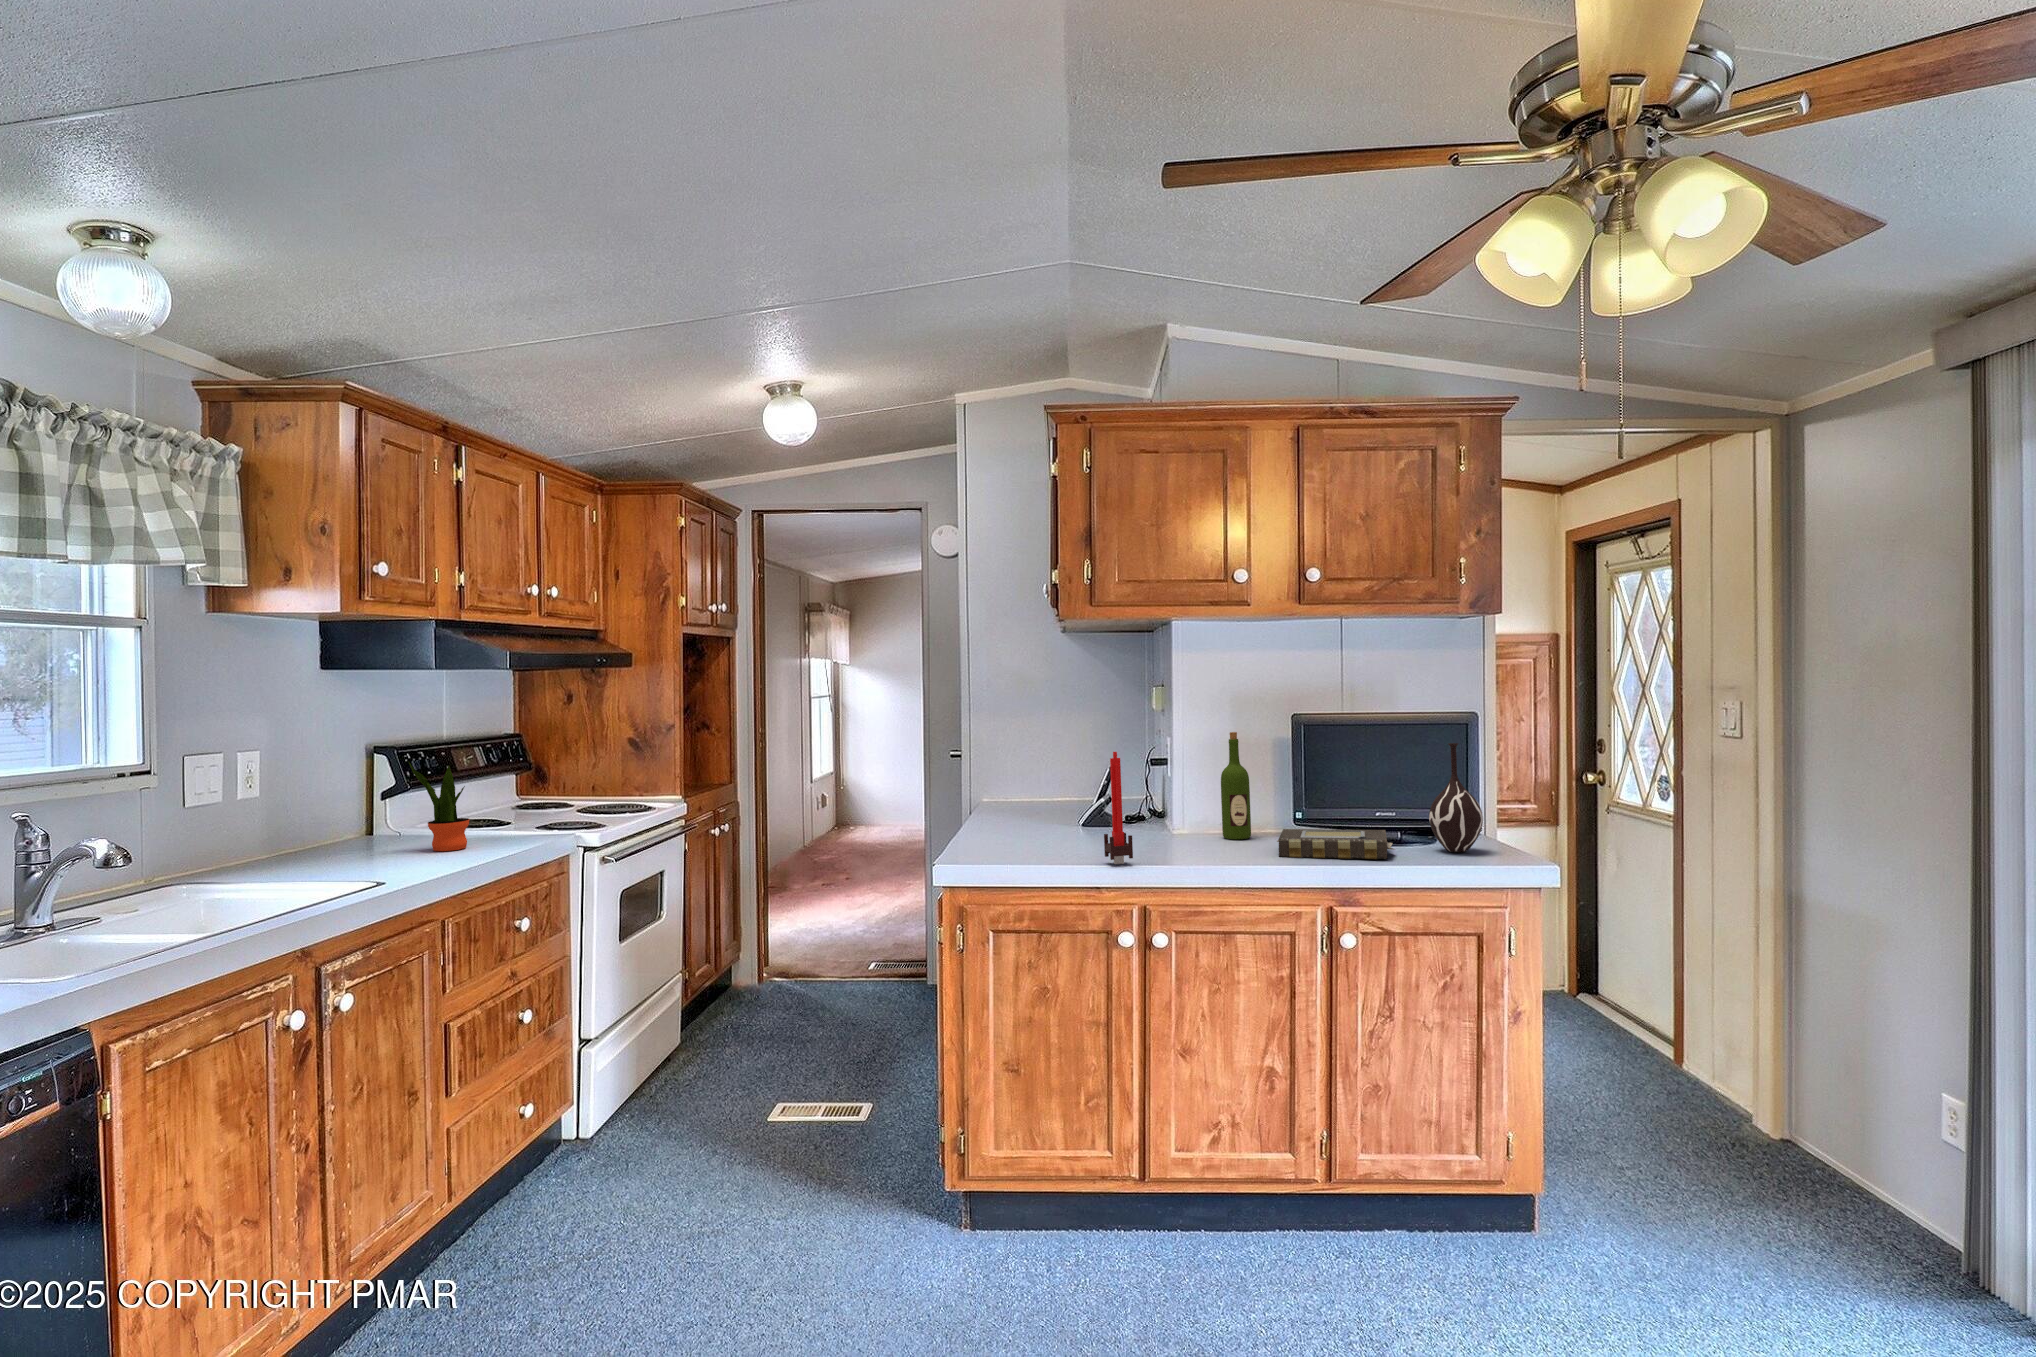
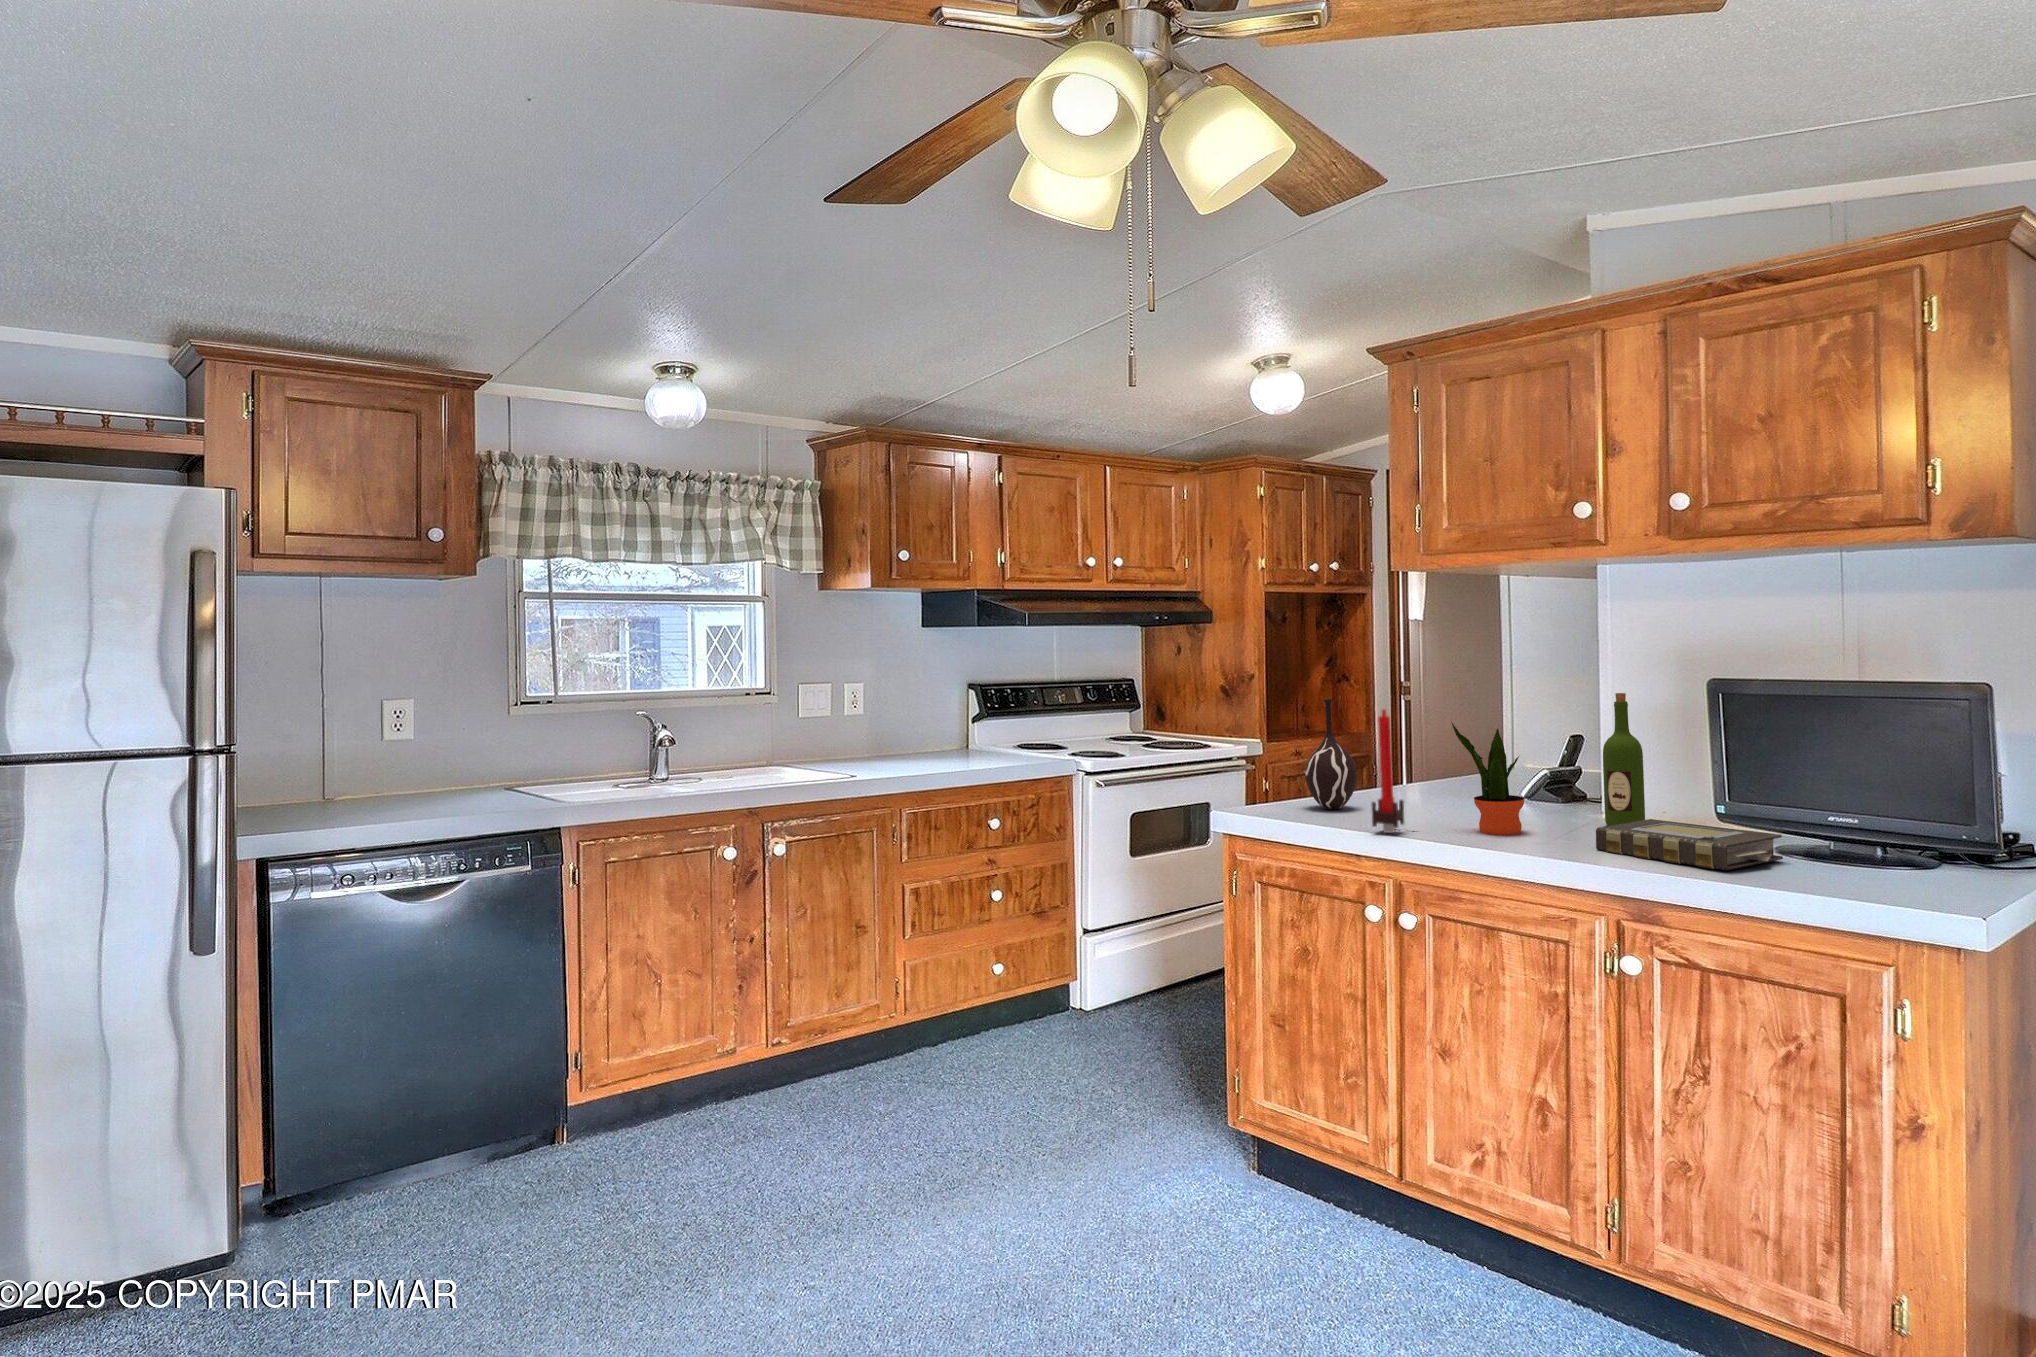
vase: present [1429,743,1483,853] -> present [1305,699,1357,809]
potted plant: present [409,763,470,851] -> present [1451,722,1525,835]

